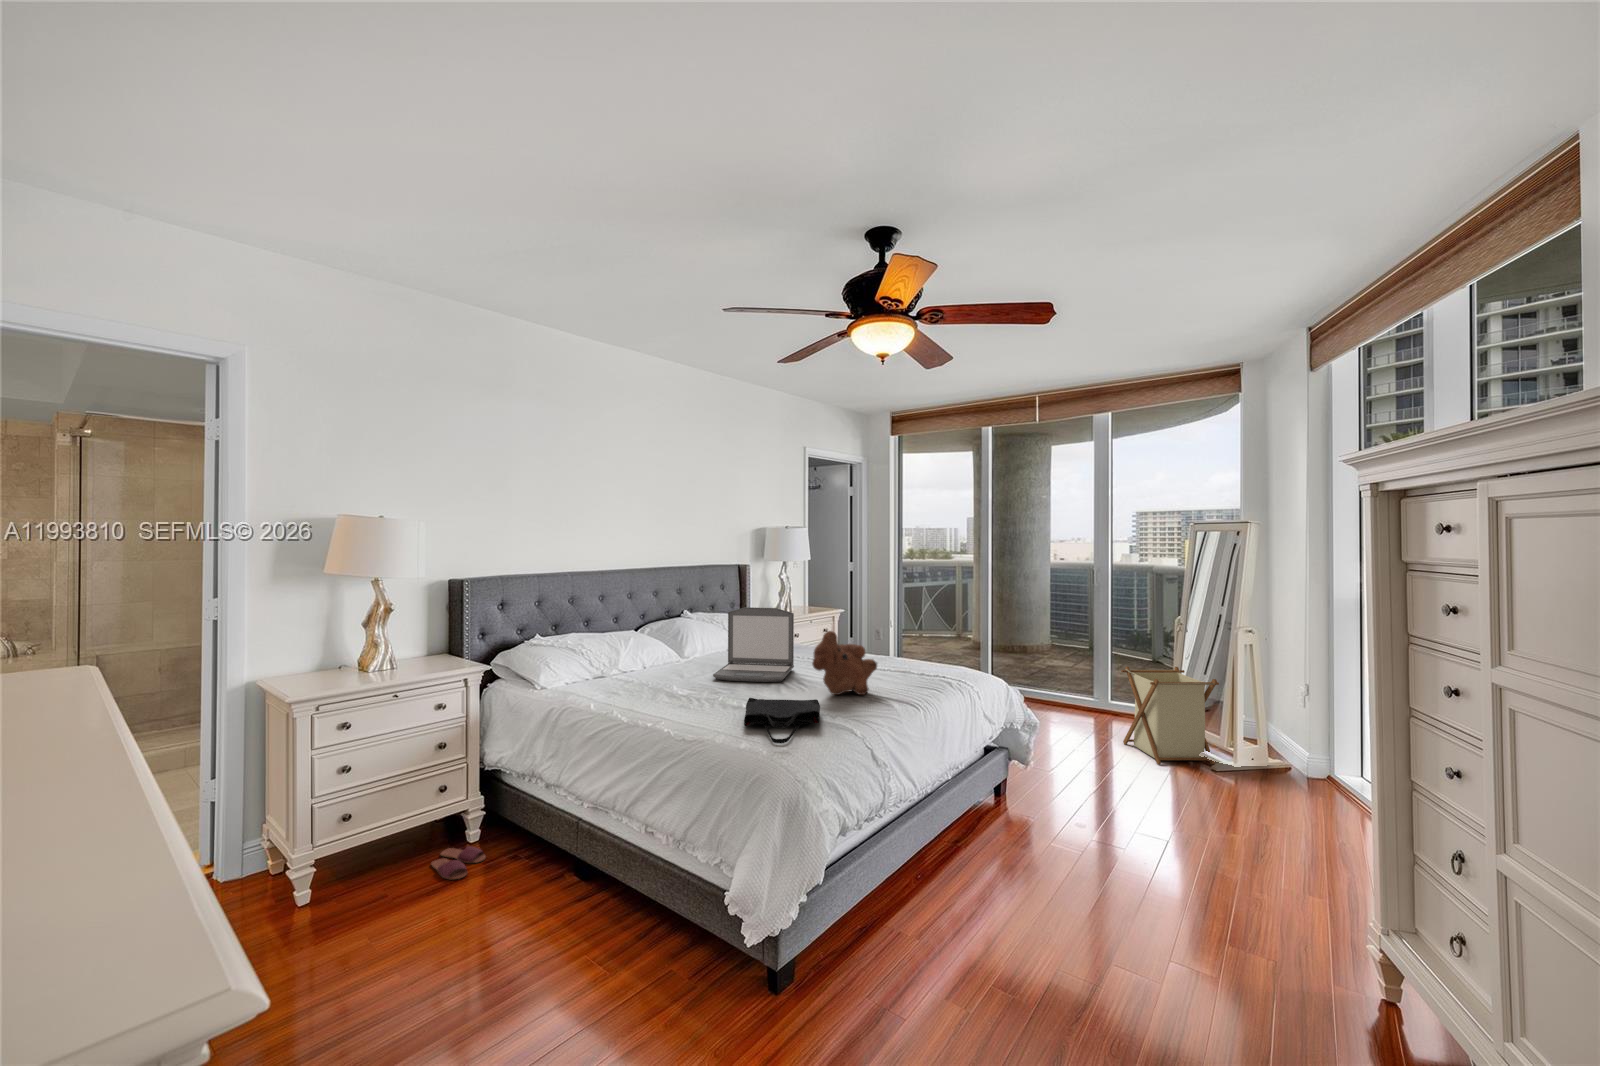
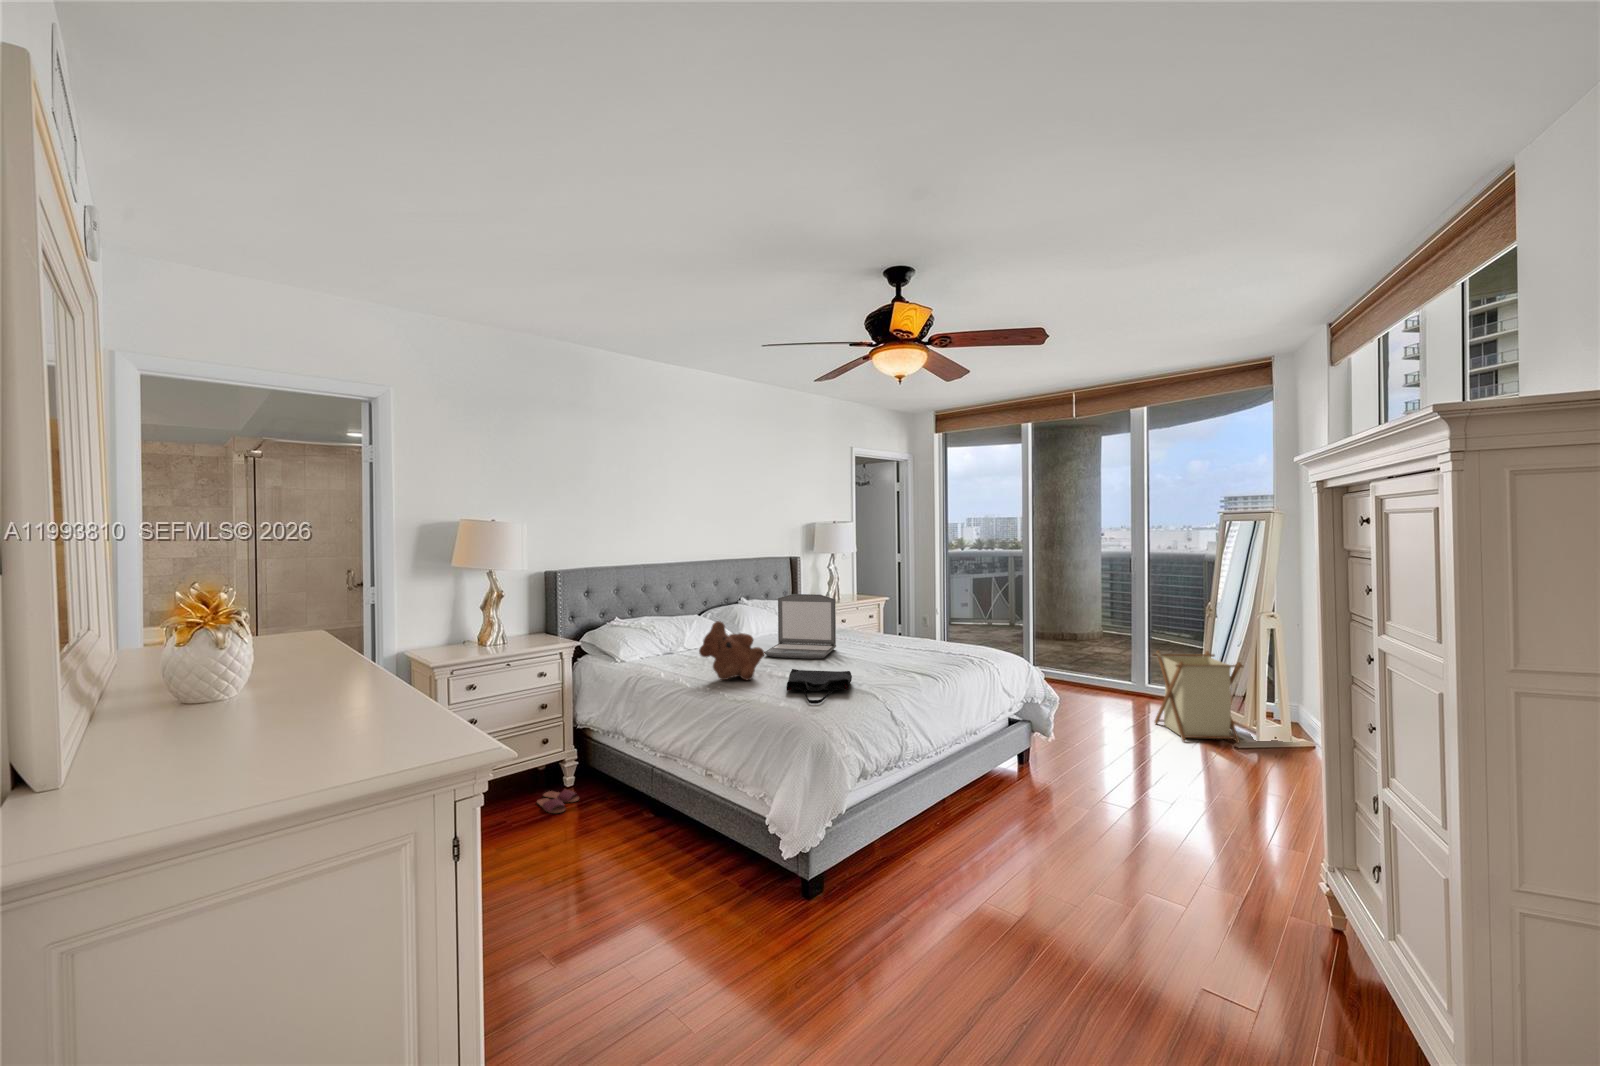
teddy bear: present [812,631,877,695] -> present [699,621,765,680]

